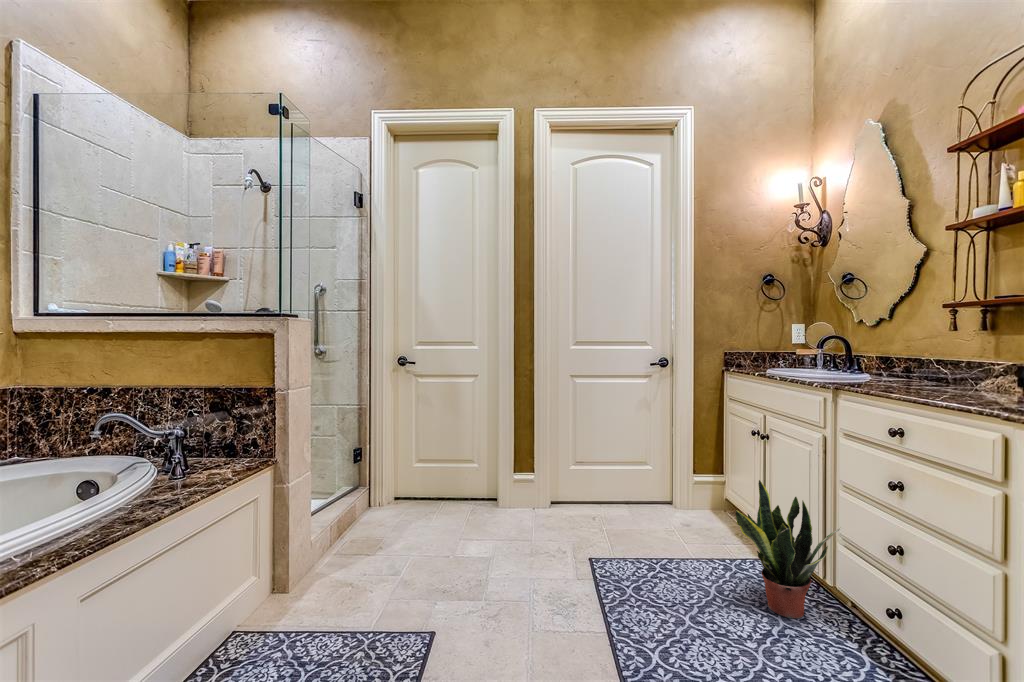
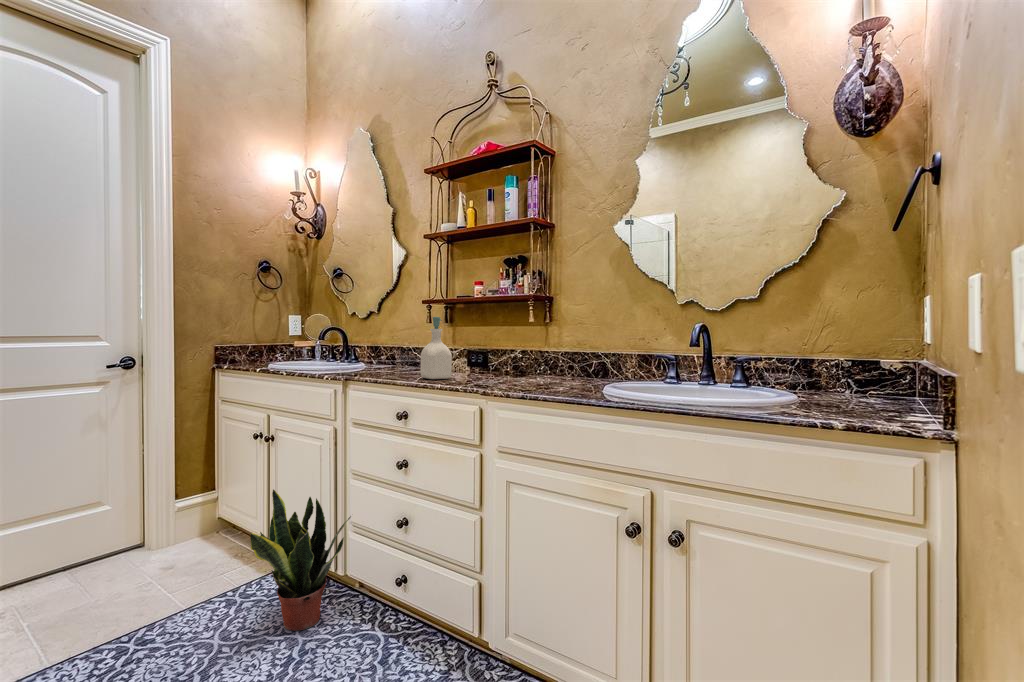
soap bottle: none [934,322,985,399] -> present [420,317,452,379]

